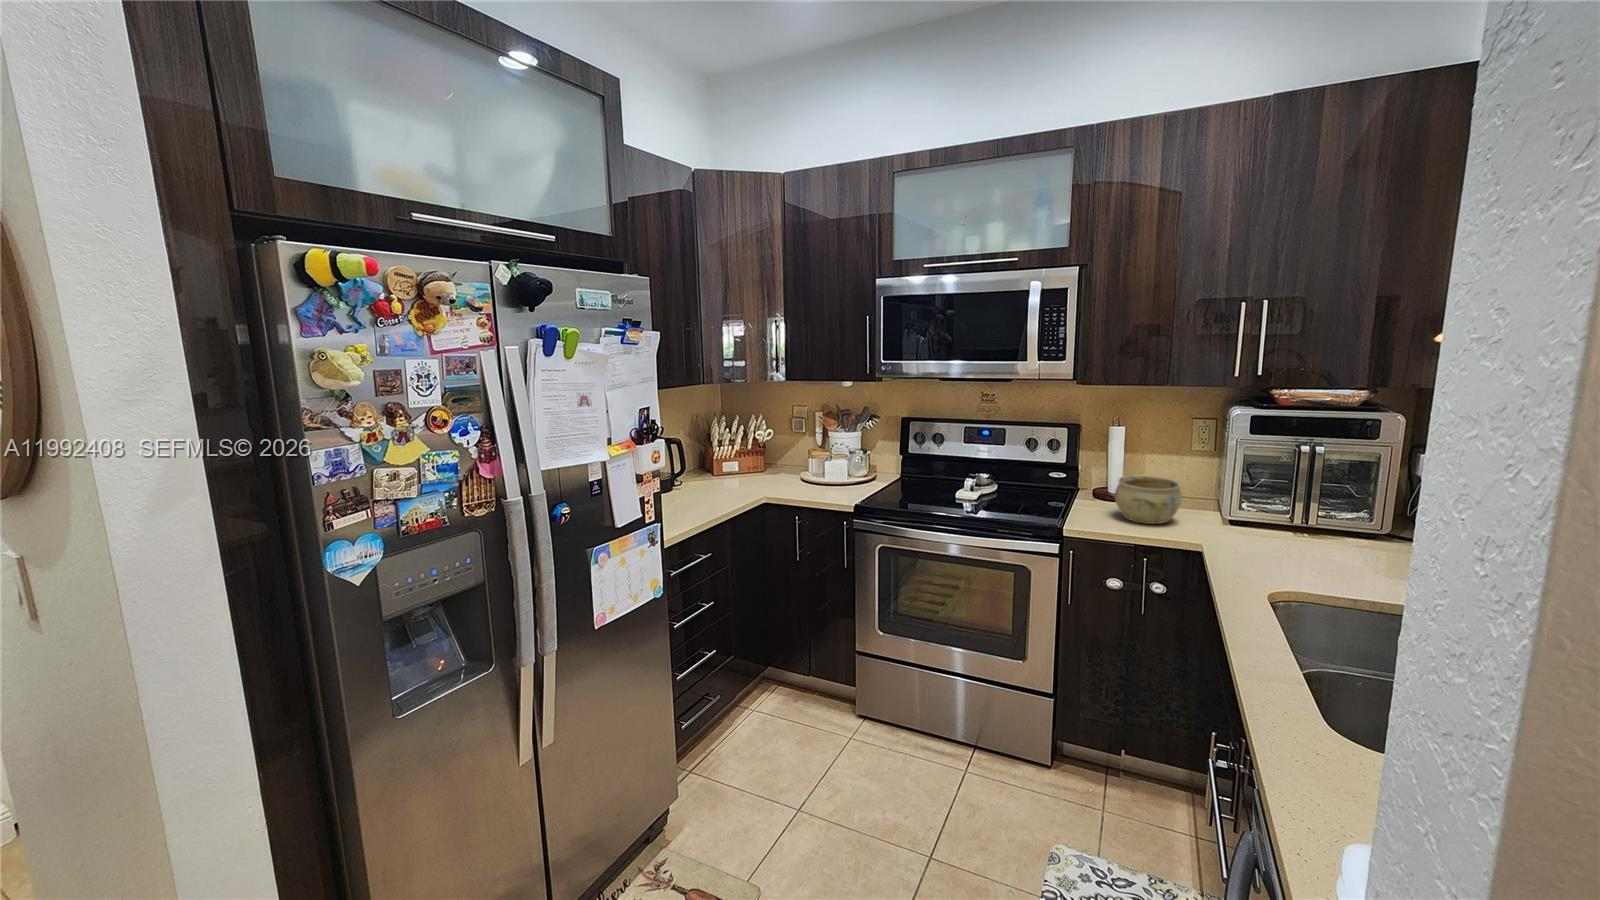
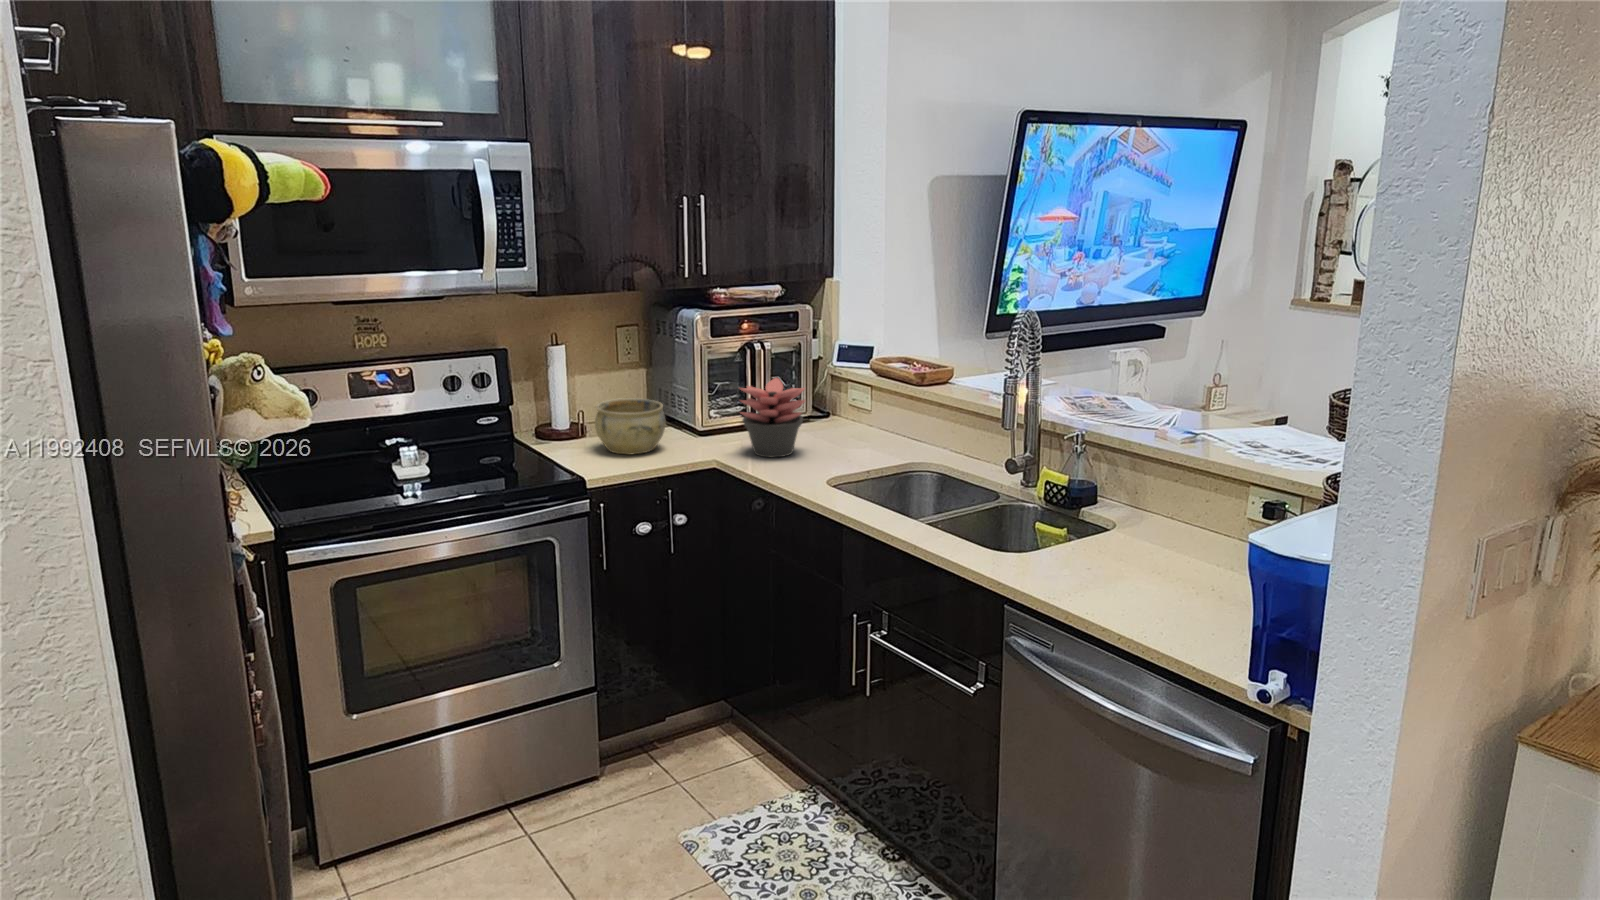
succulent plant: none [1239,483,1329,562] -> present [740,378,805,457]

